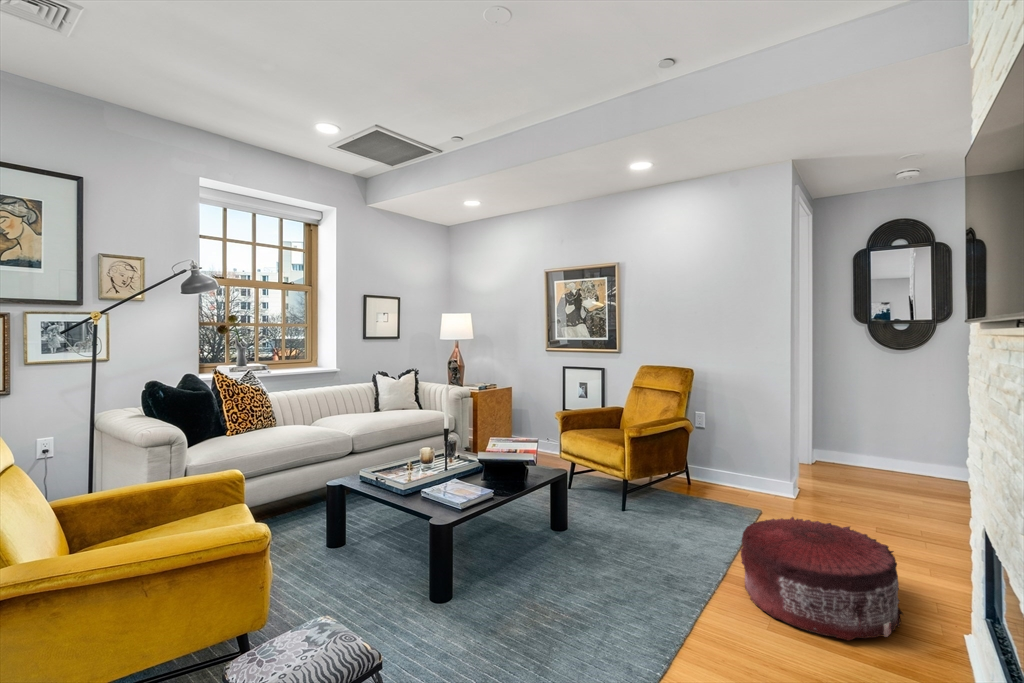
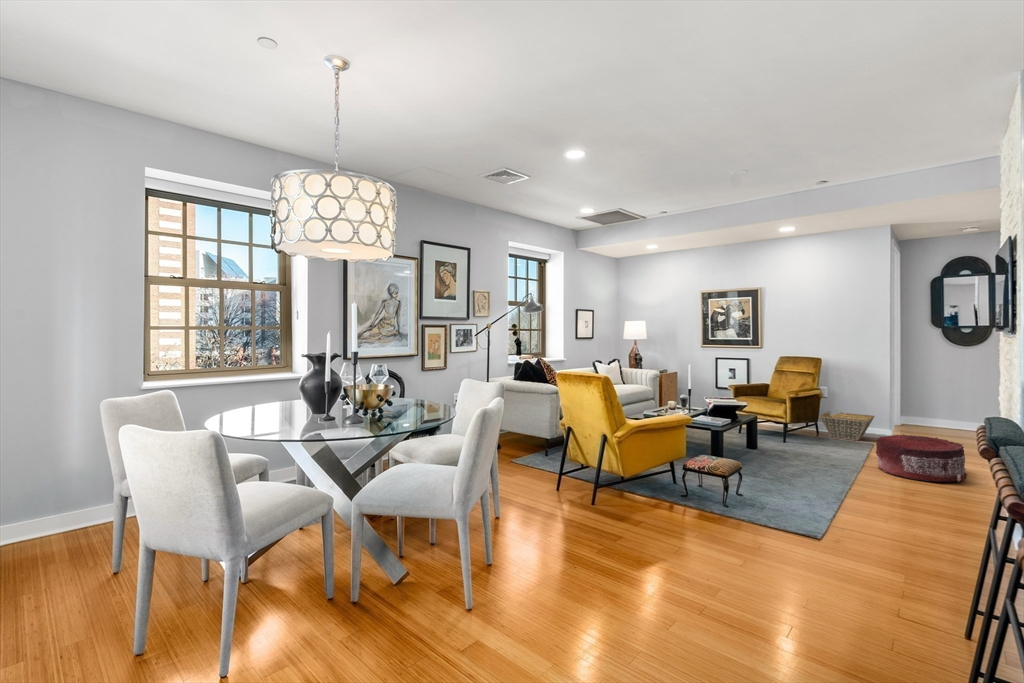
basket: none [684,450,768,502] -> present [819,411,875,441]

